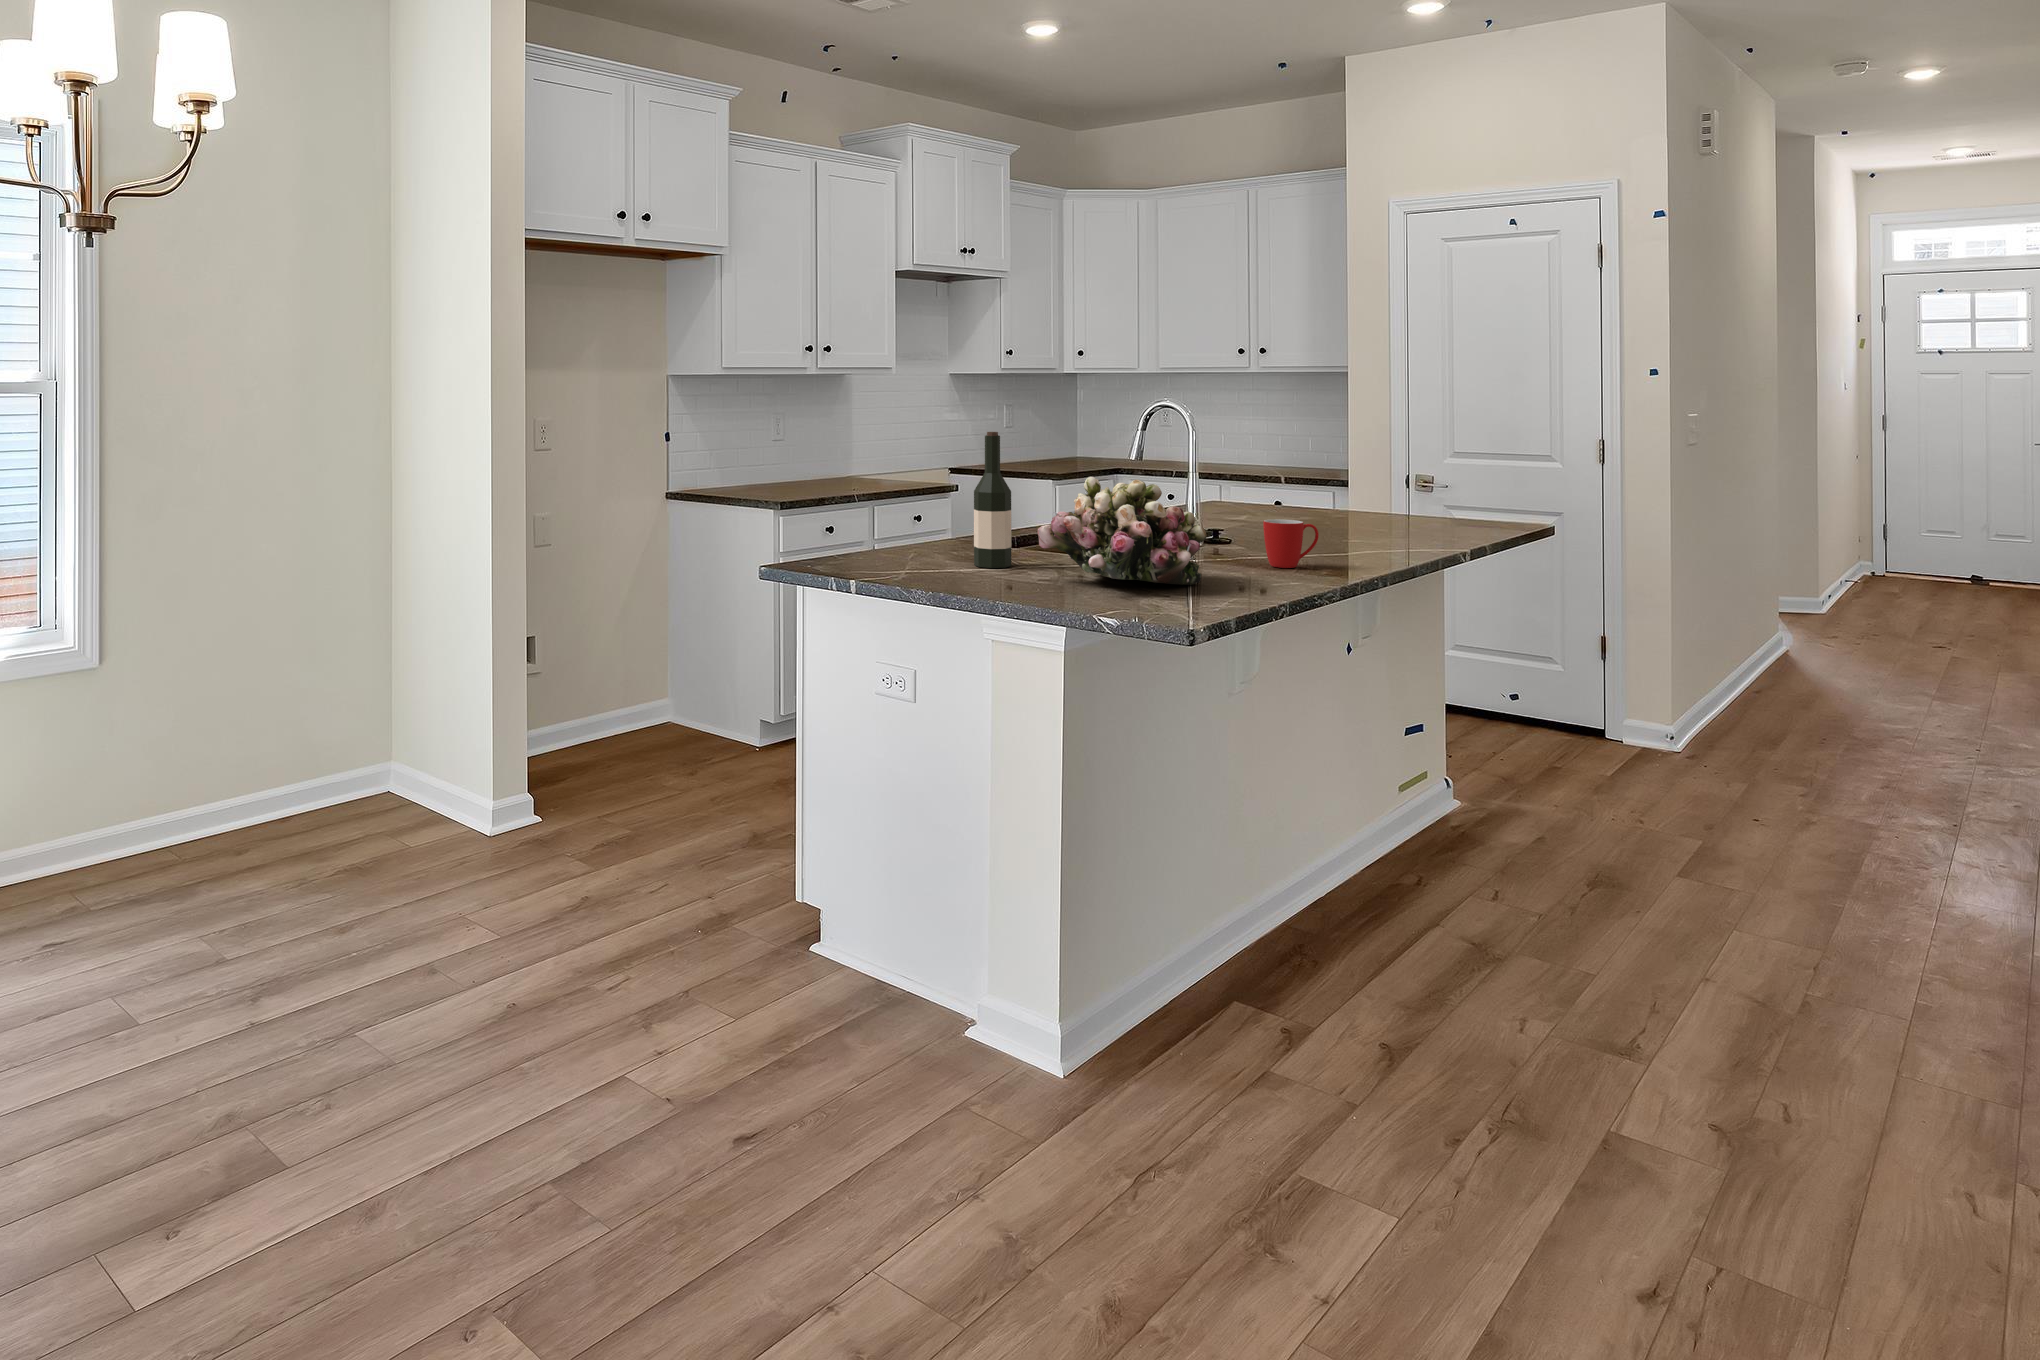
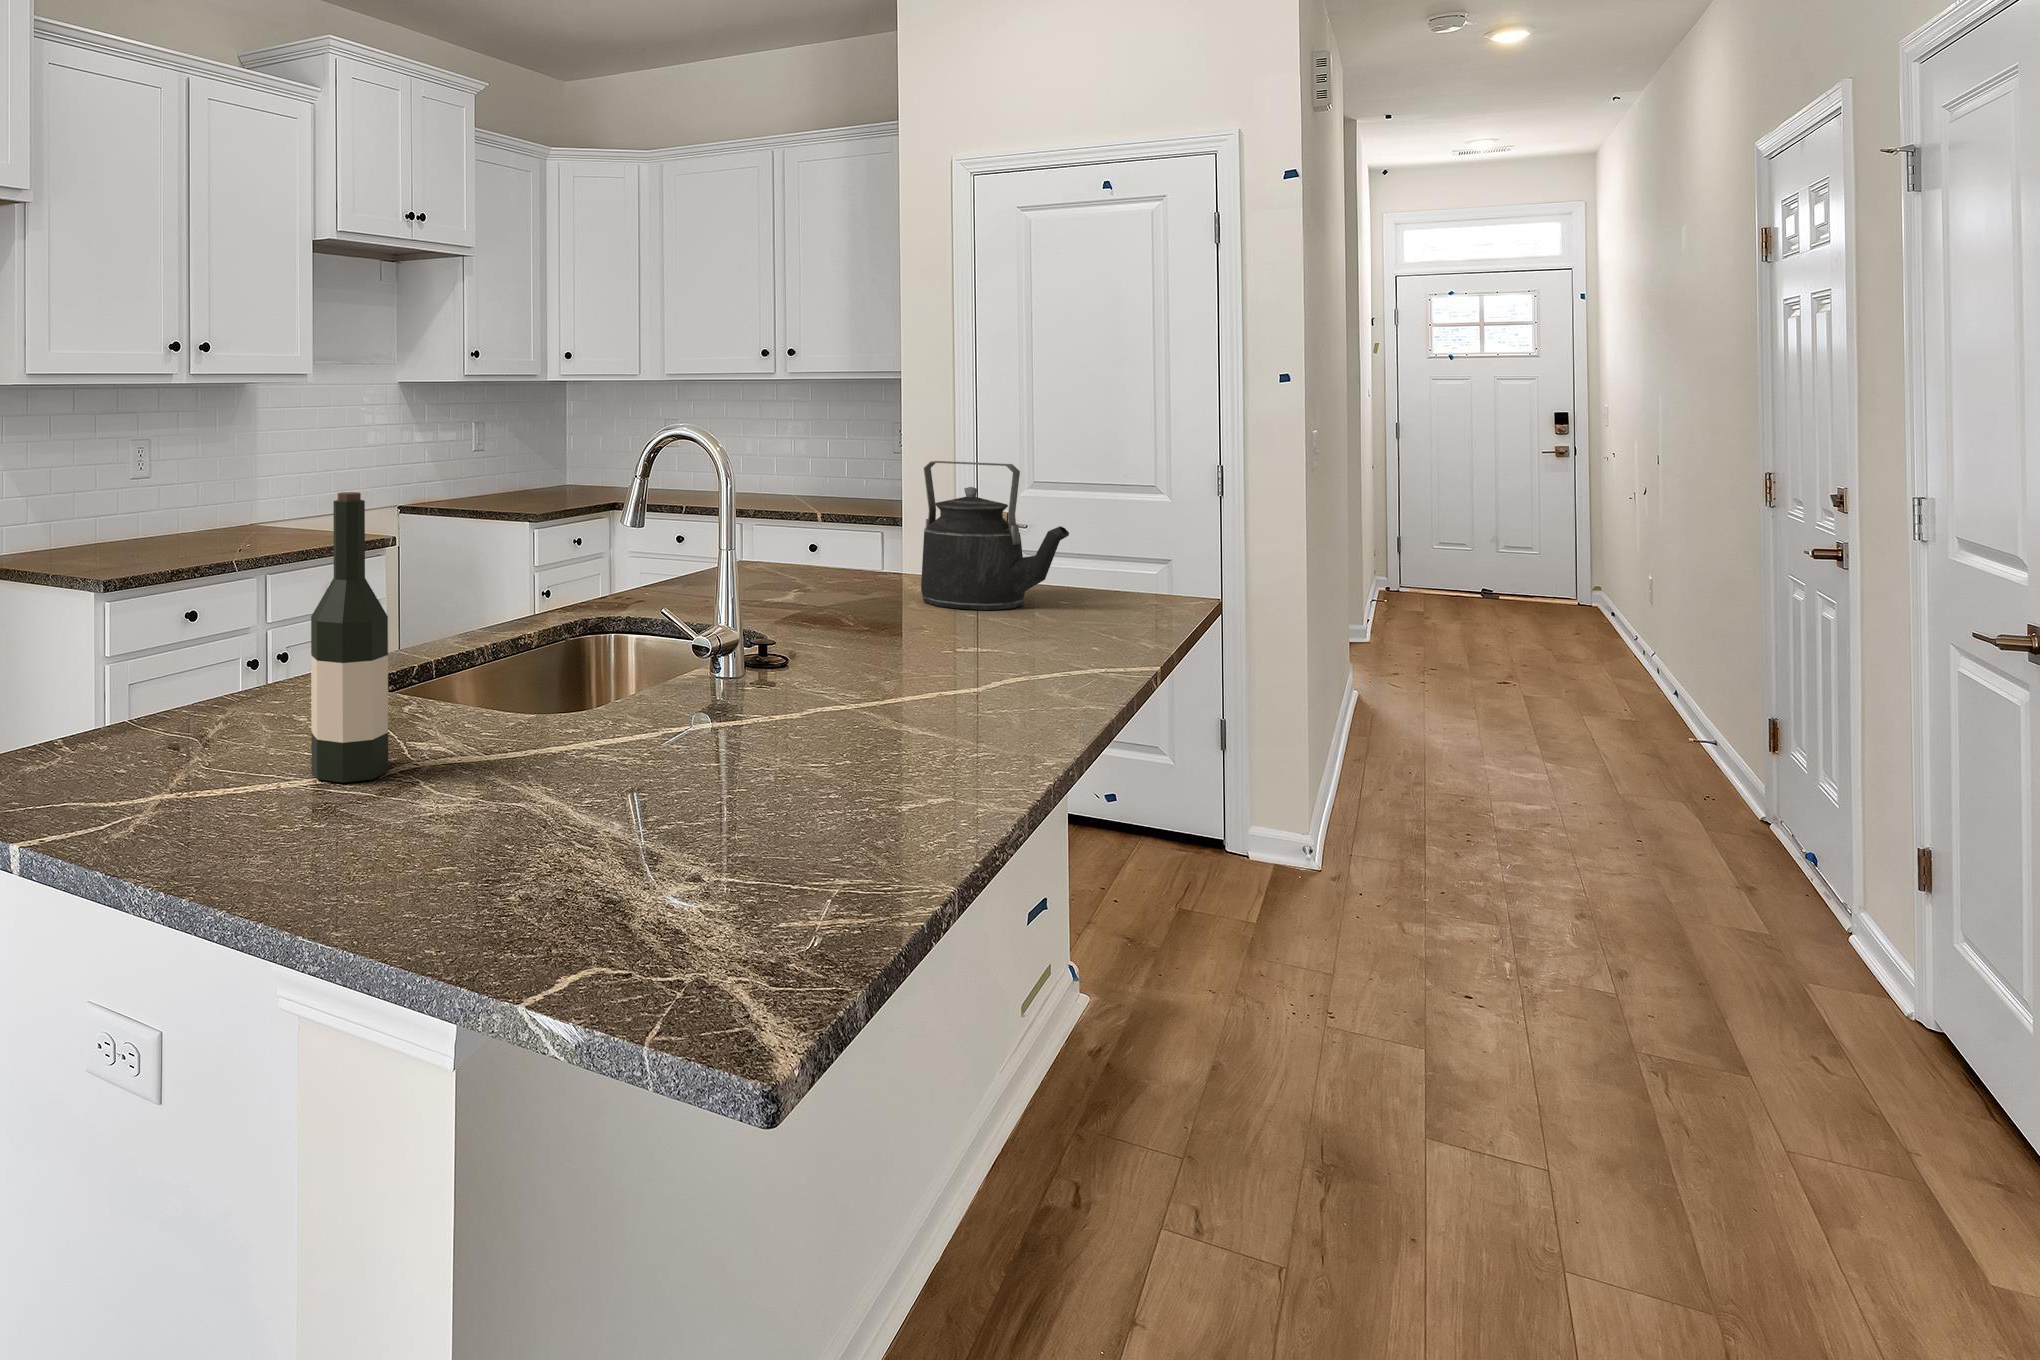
kettle: none [1327,430,1423,525] -> present [921,461,1069,610]
flower arrangement: present [1038,477,1206,585] -> none [424,594,789,851]
mug: present [1263,519,1319,568] -> none [877,649,978,748]

